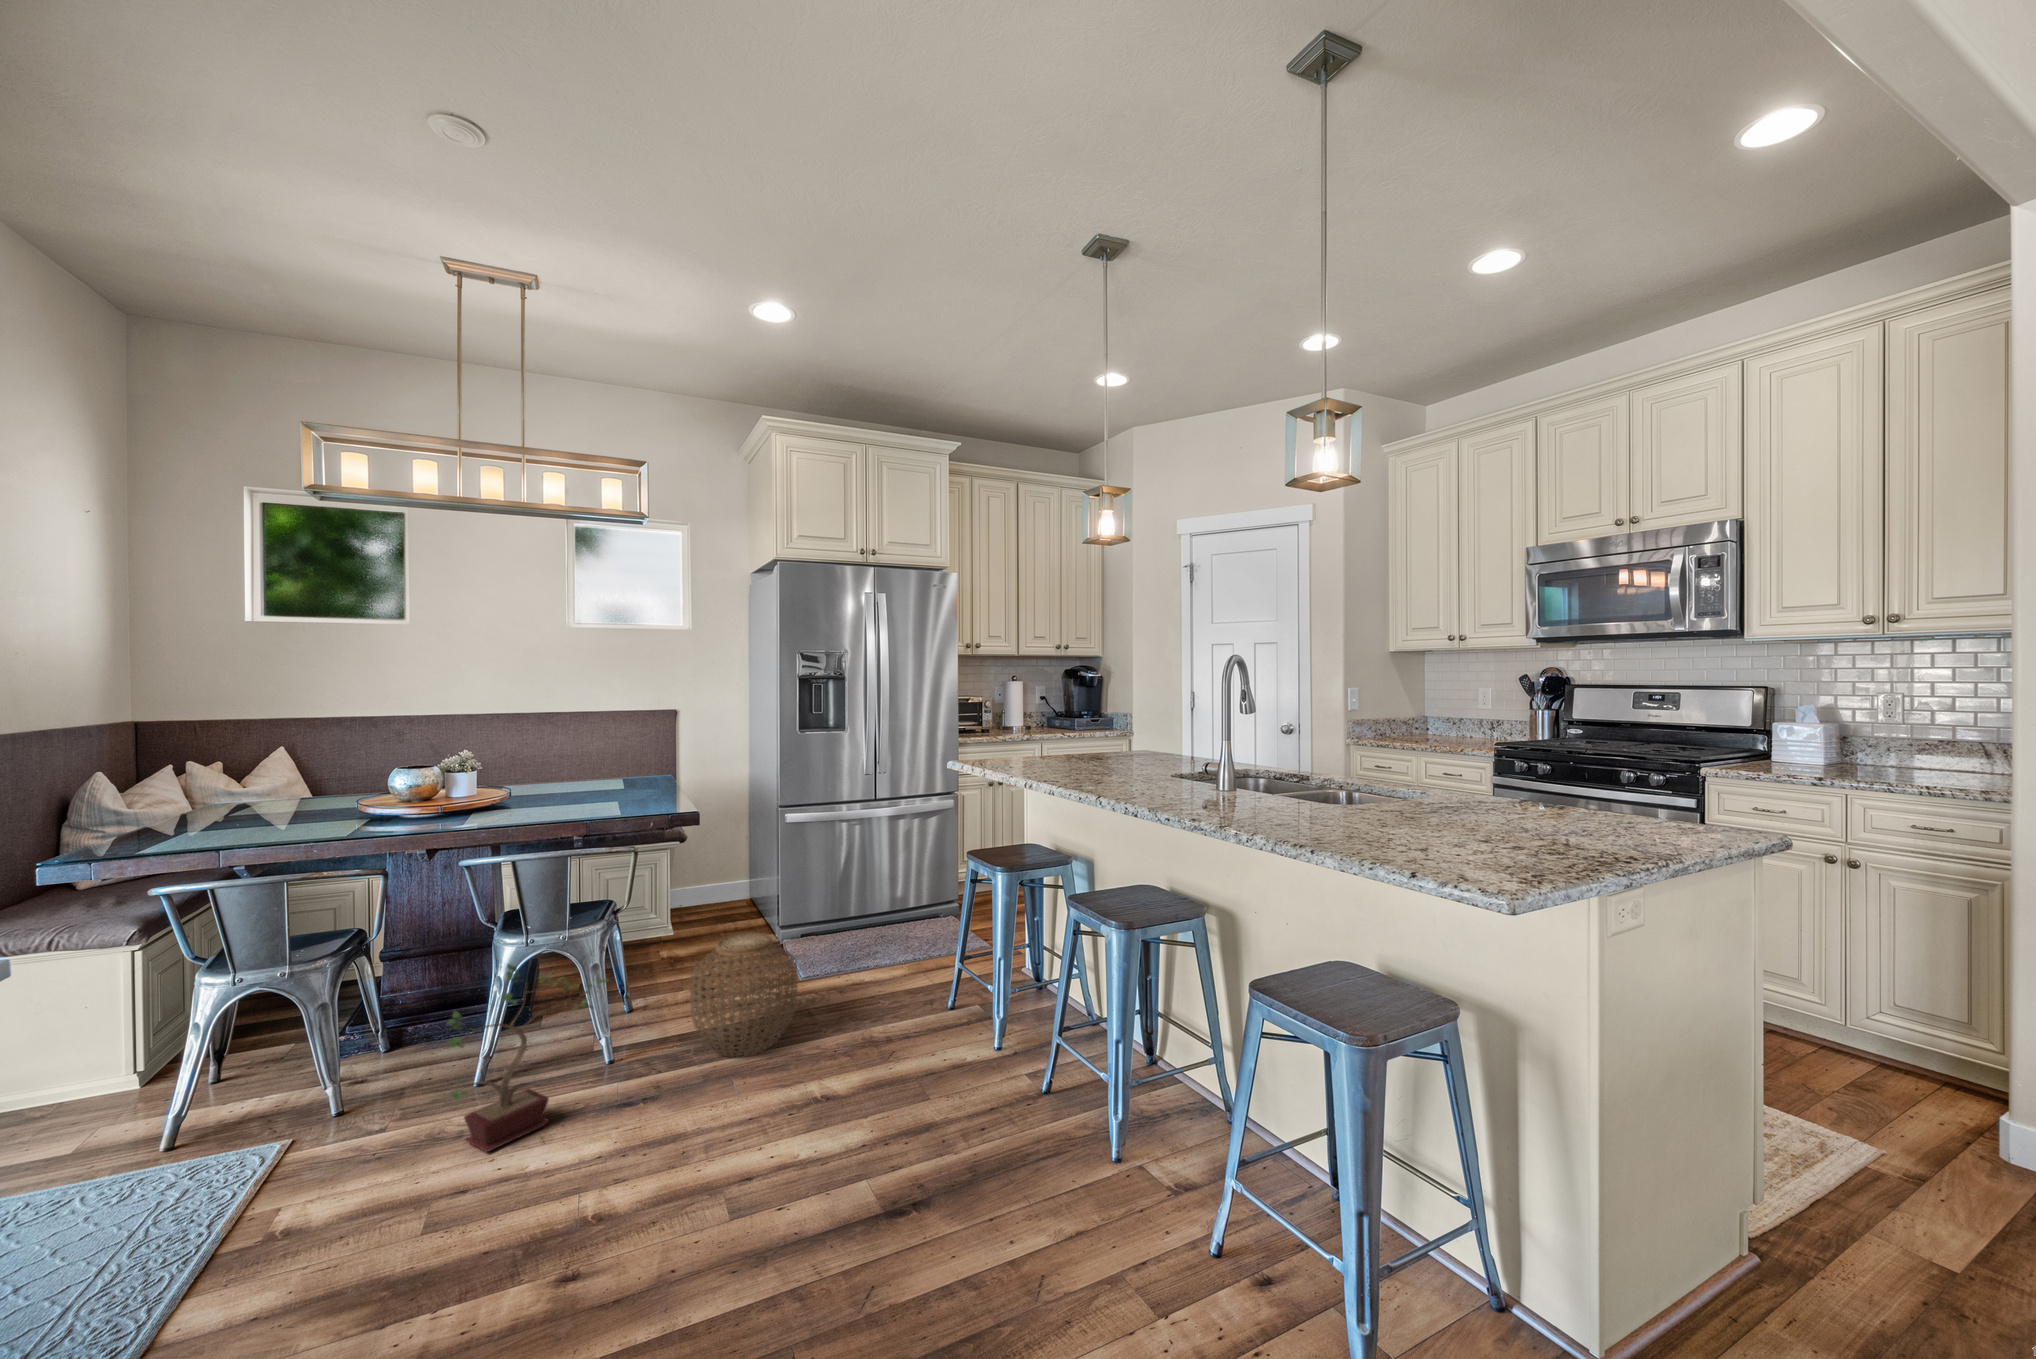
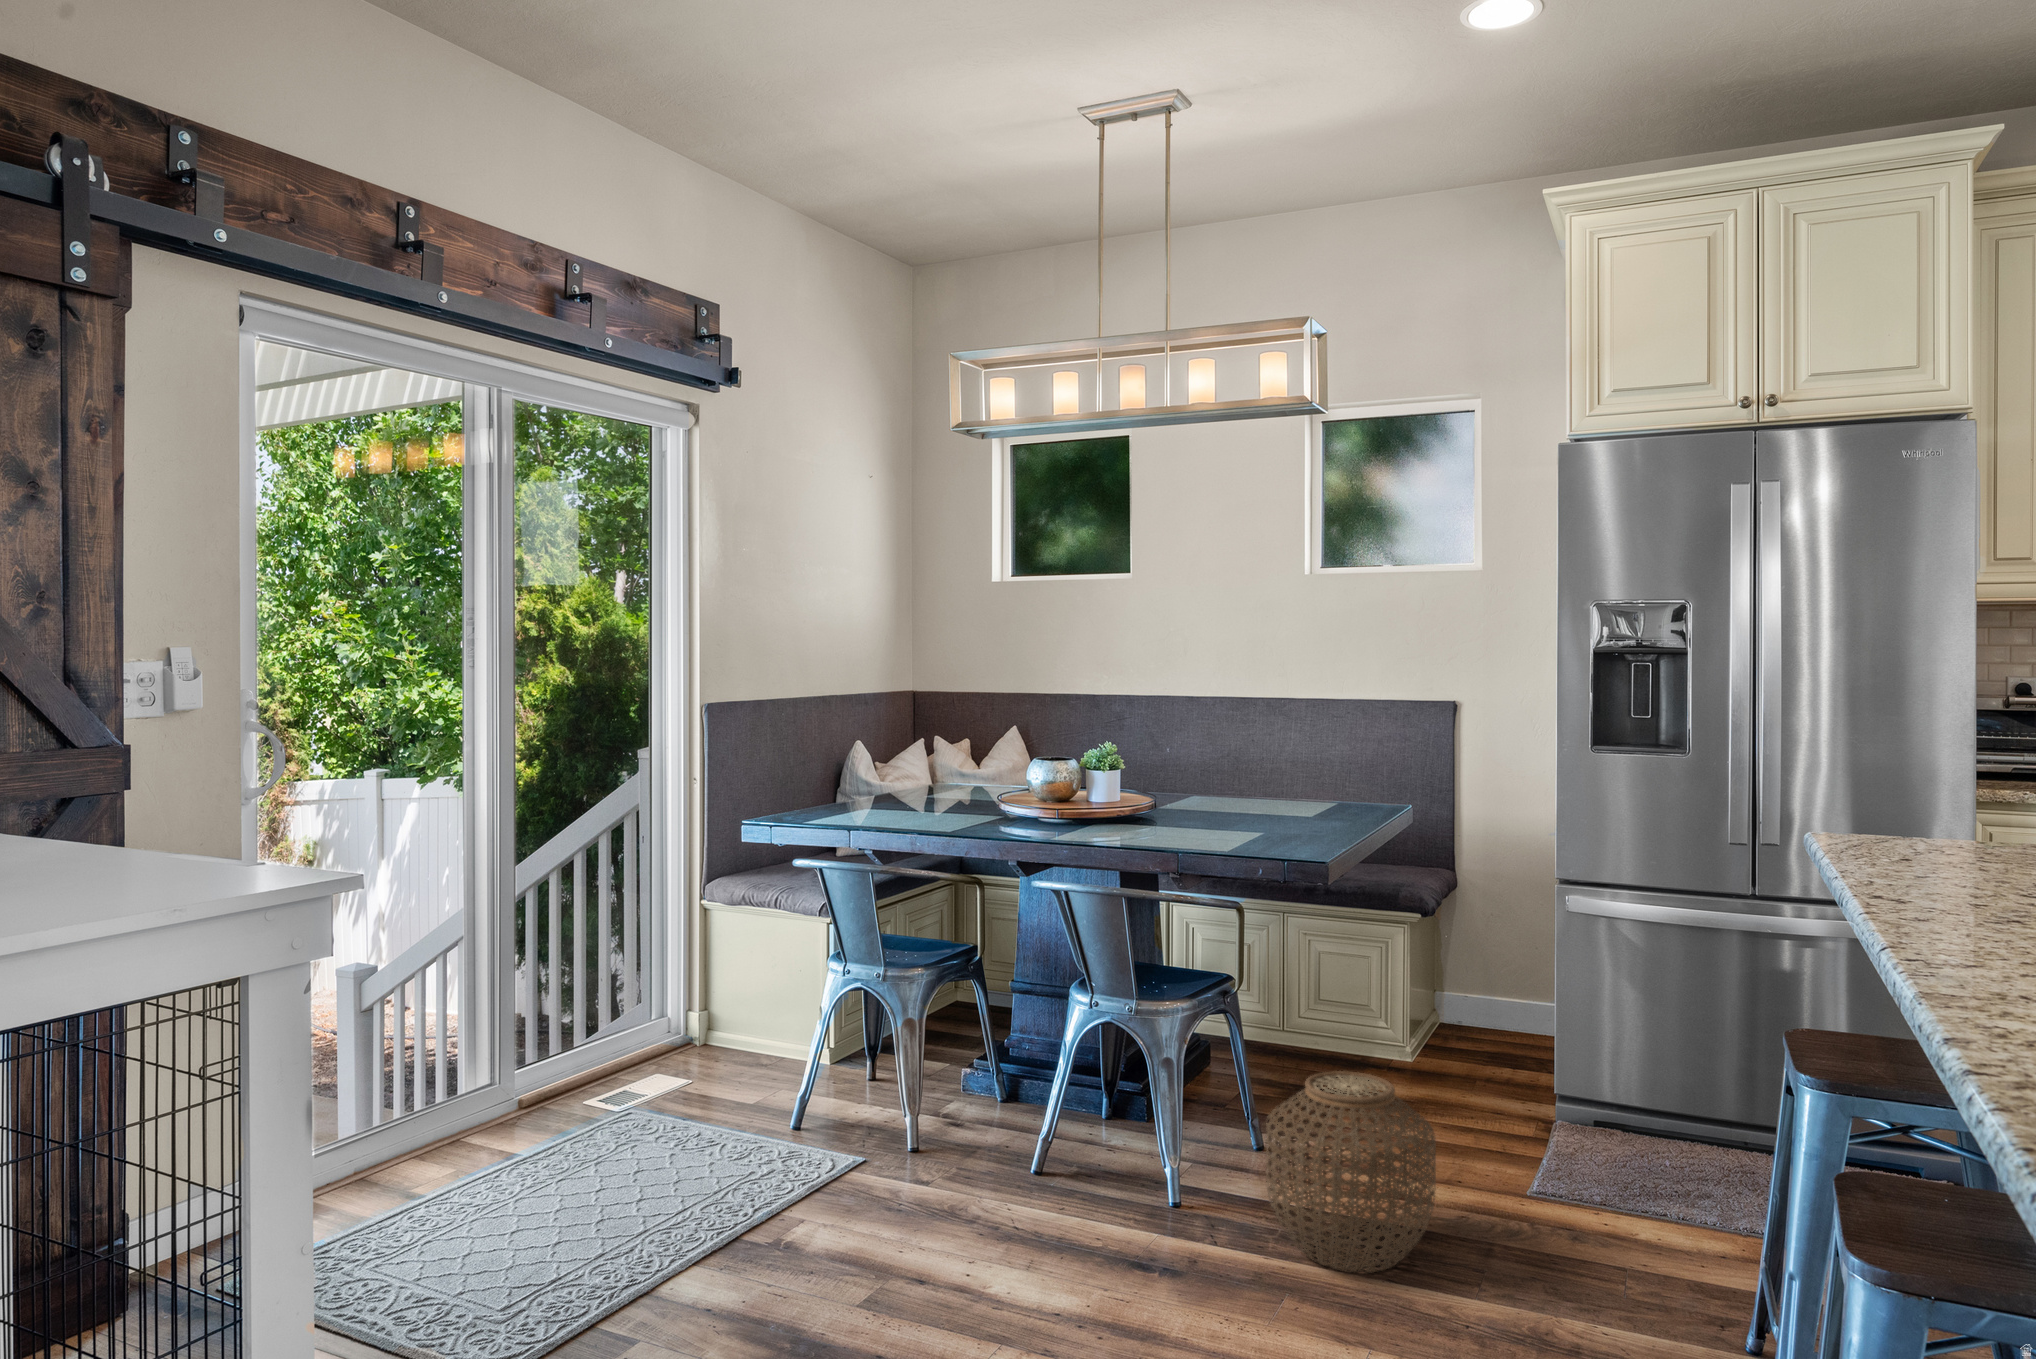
potted plant: present [447,964,608,1152] -> none [933,1021,1136,1250]

